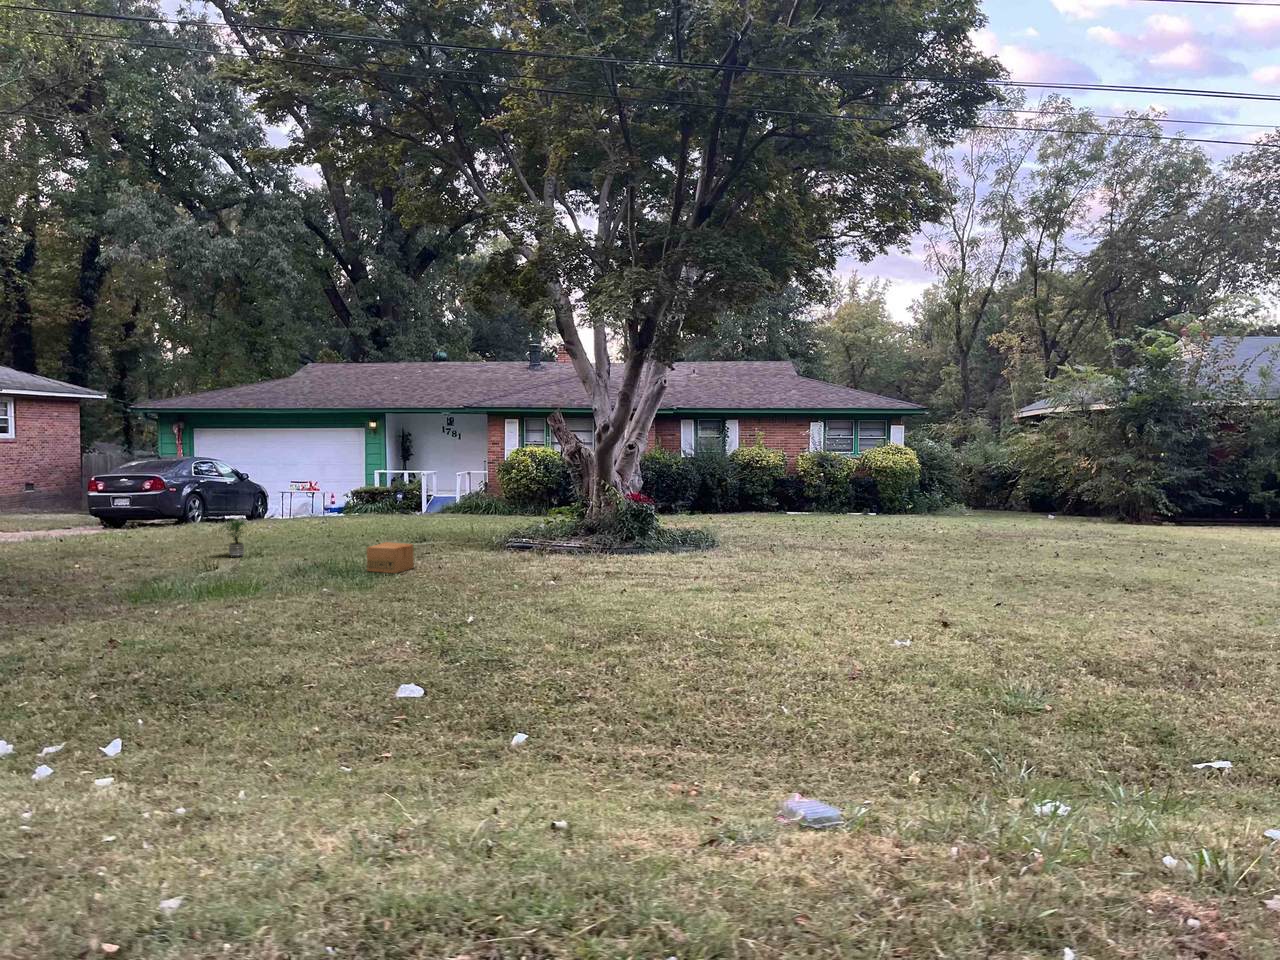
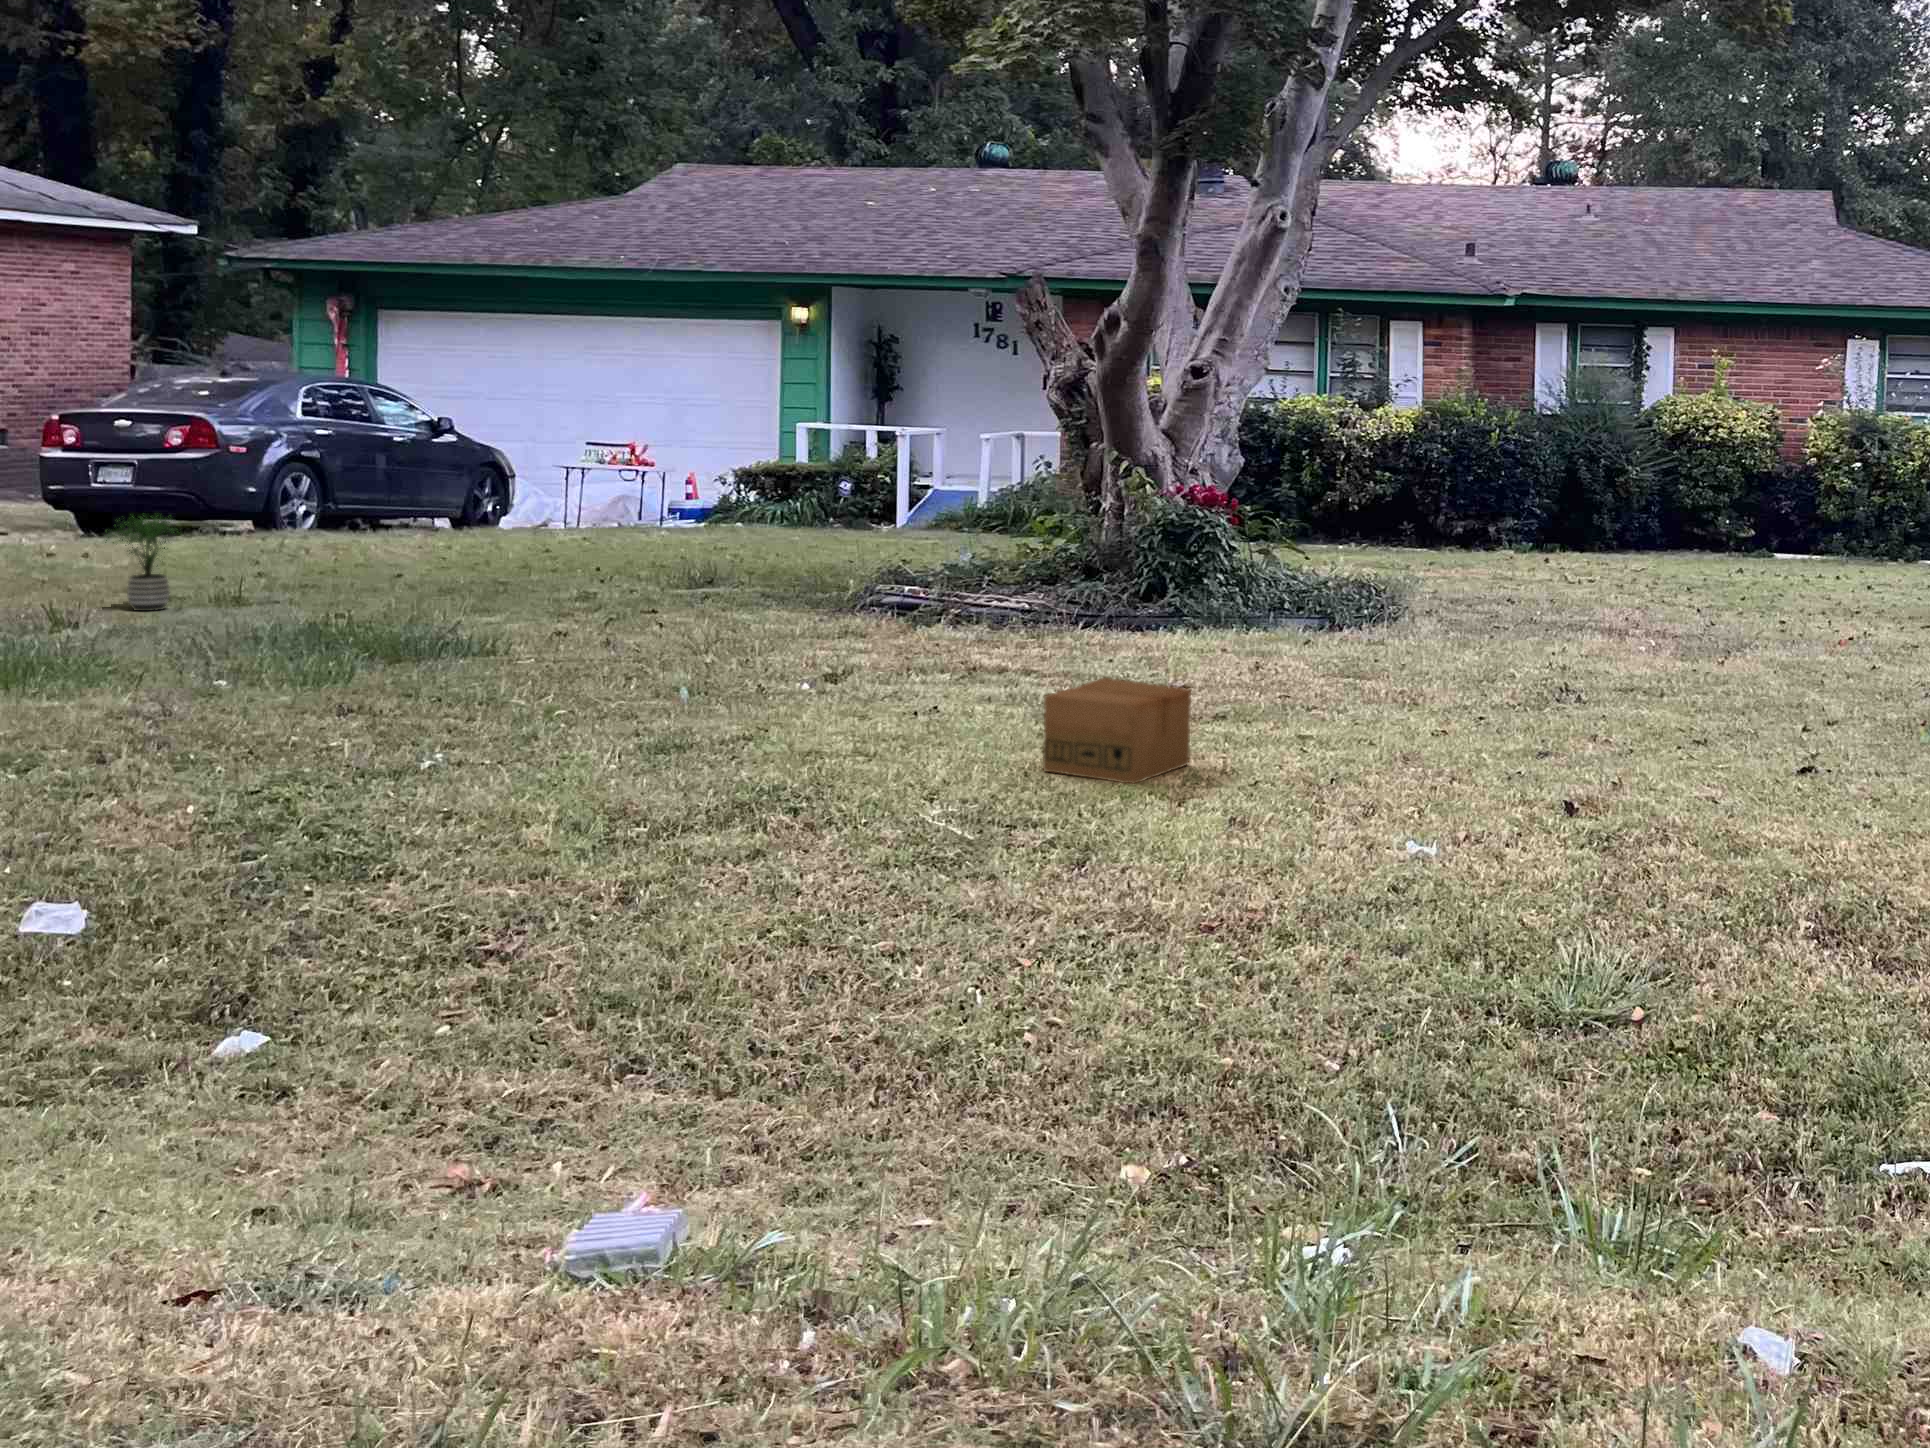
cardboard box: present [367,542,414,573] -> present [1043,678,1191,784]

